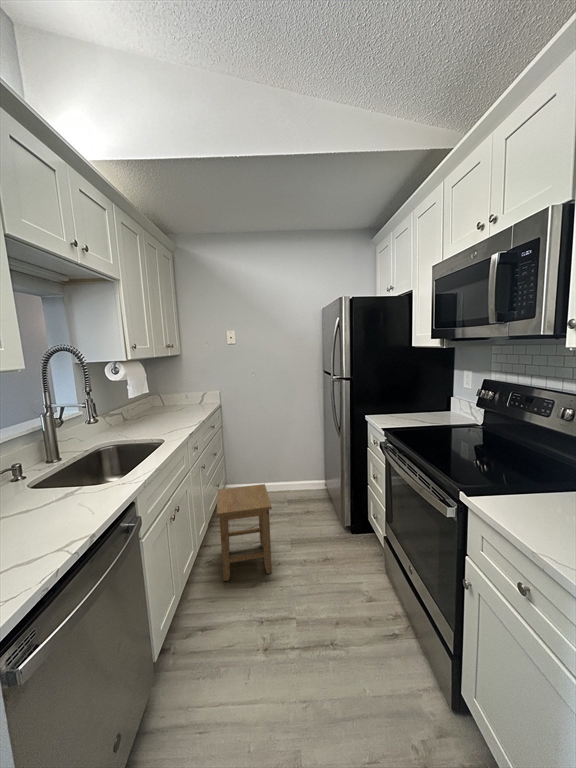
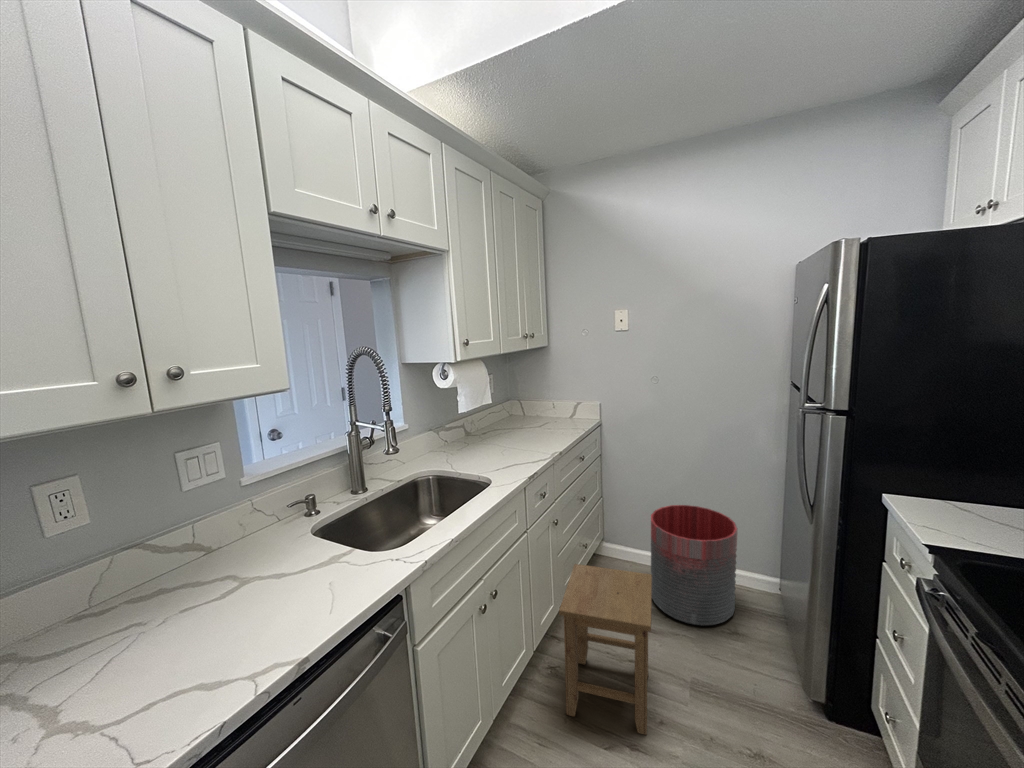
trash can: none [256,448,304,514] -> present [651,505,737,626]

